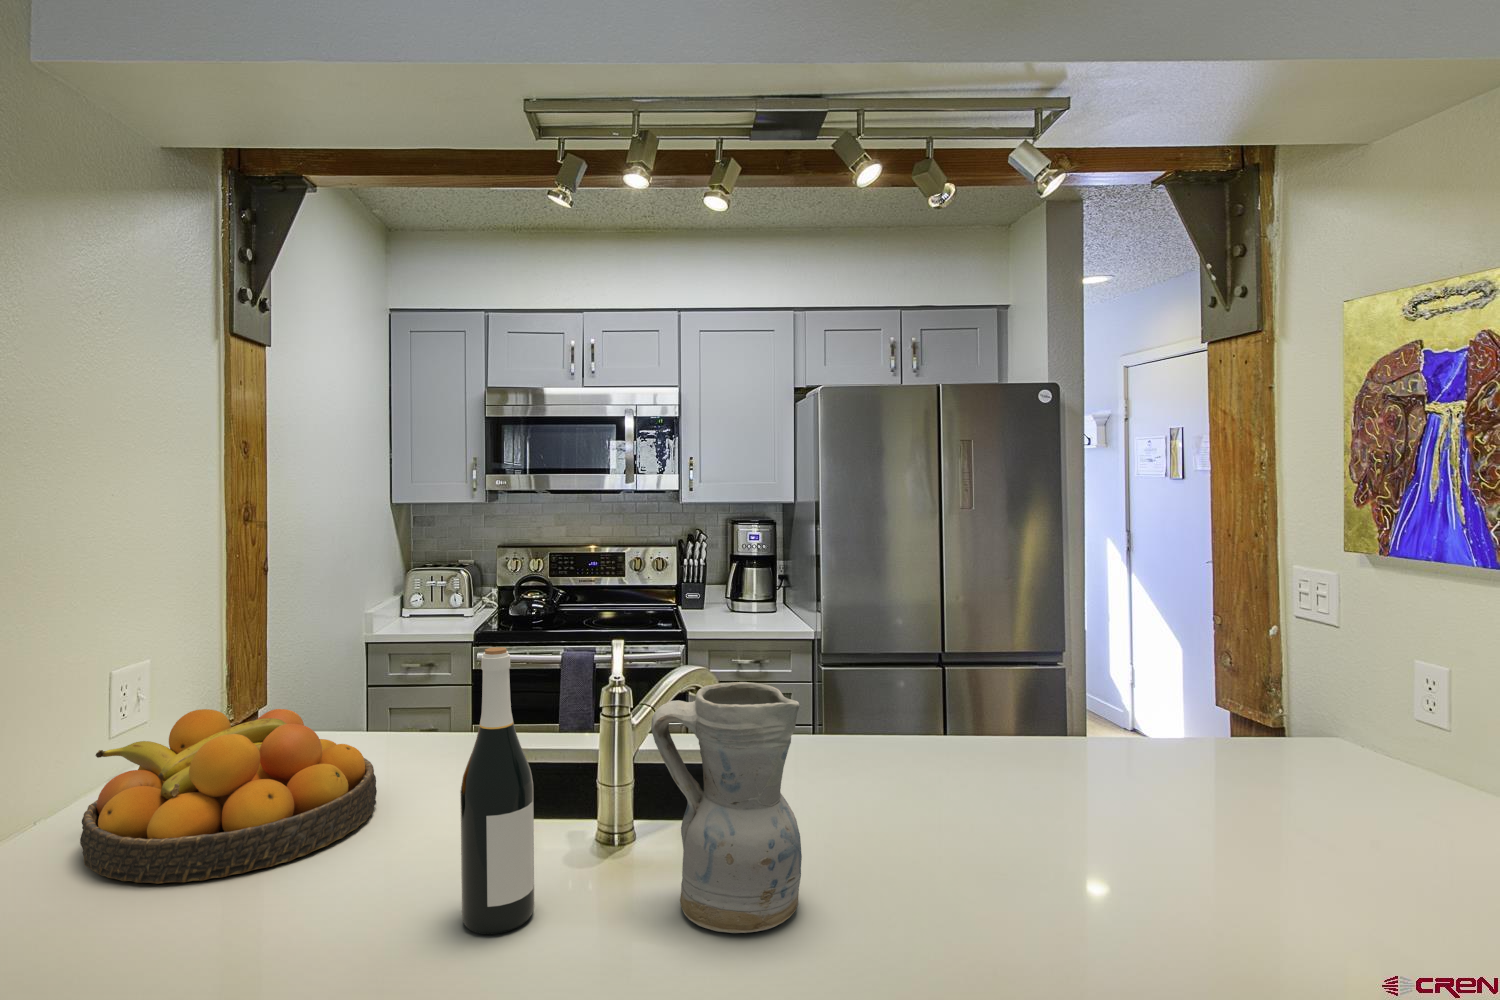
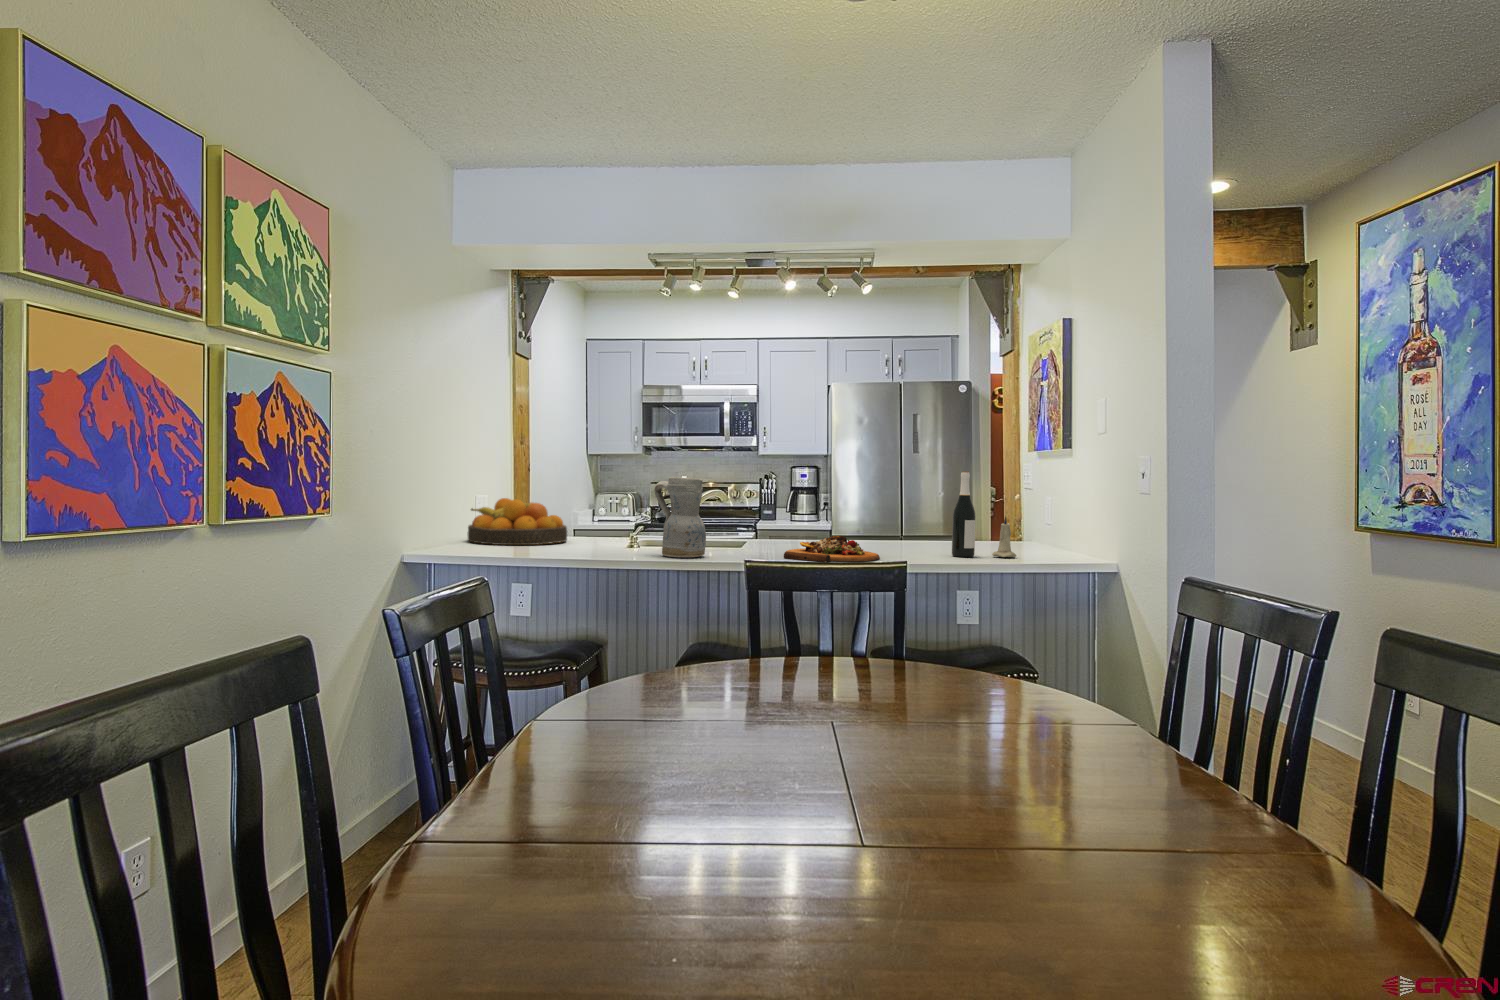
wine bottle: present [460,647,535,934] -> present [952,471,976,557]
candle: none [1297,674,1350,764] -> present [992,516,1016,557]
cutting board: none [941,768,1180,893] -> present [784,536,880,562]

